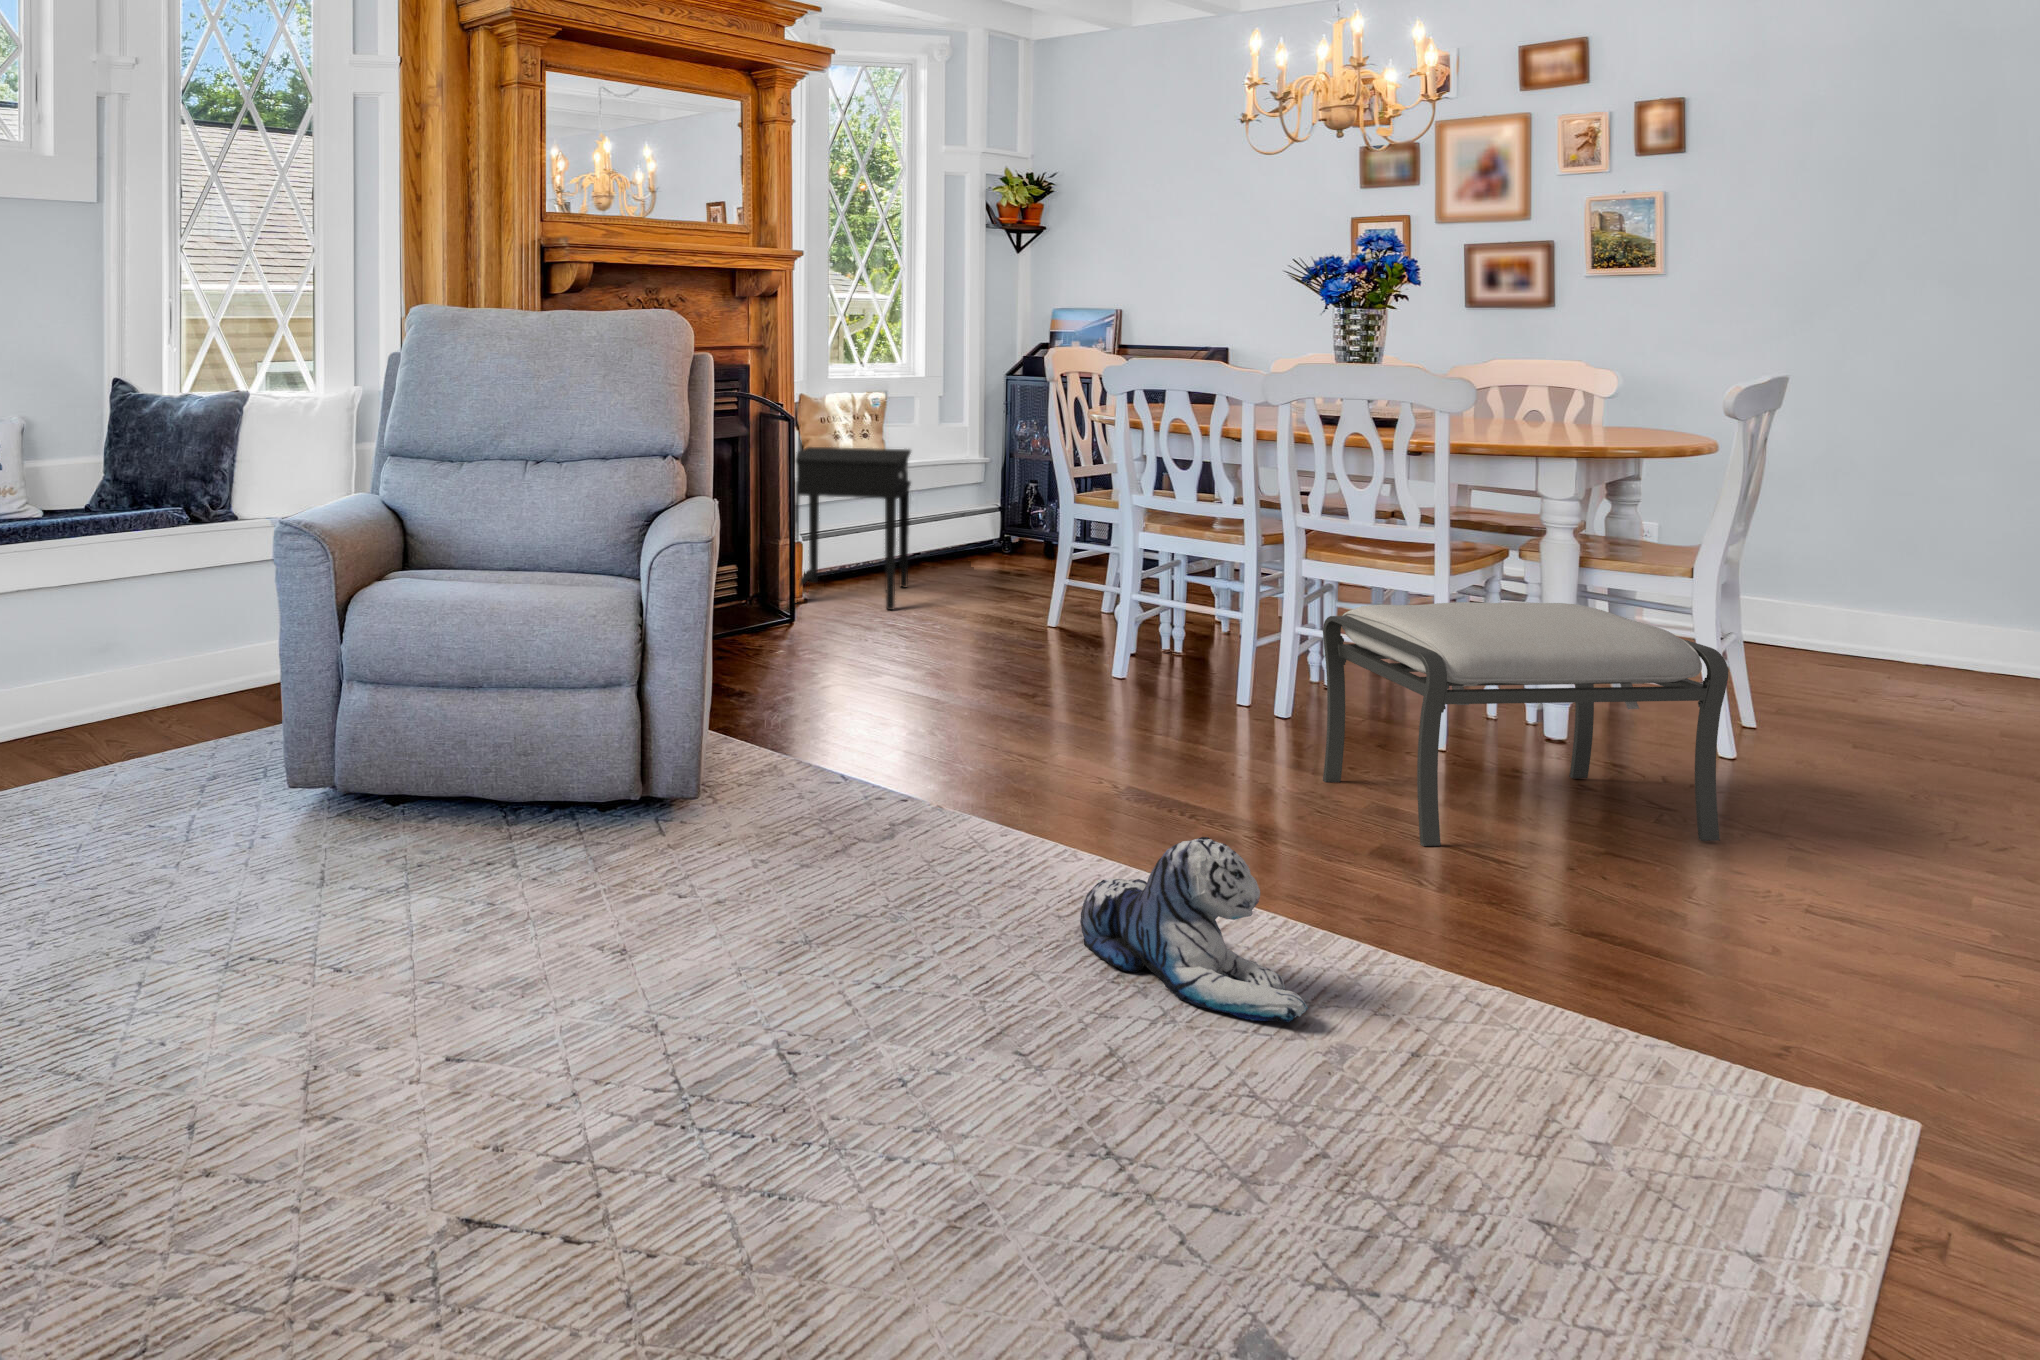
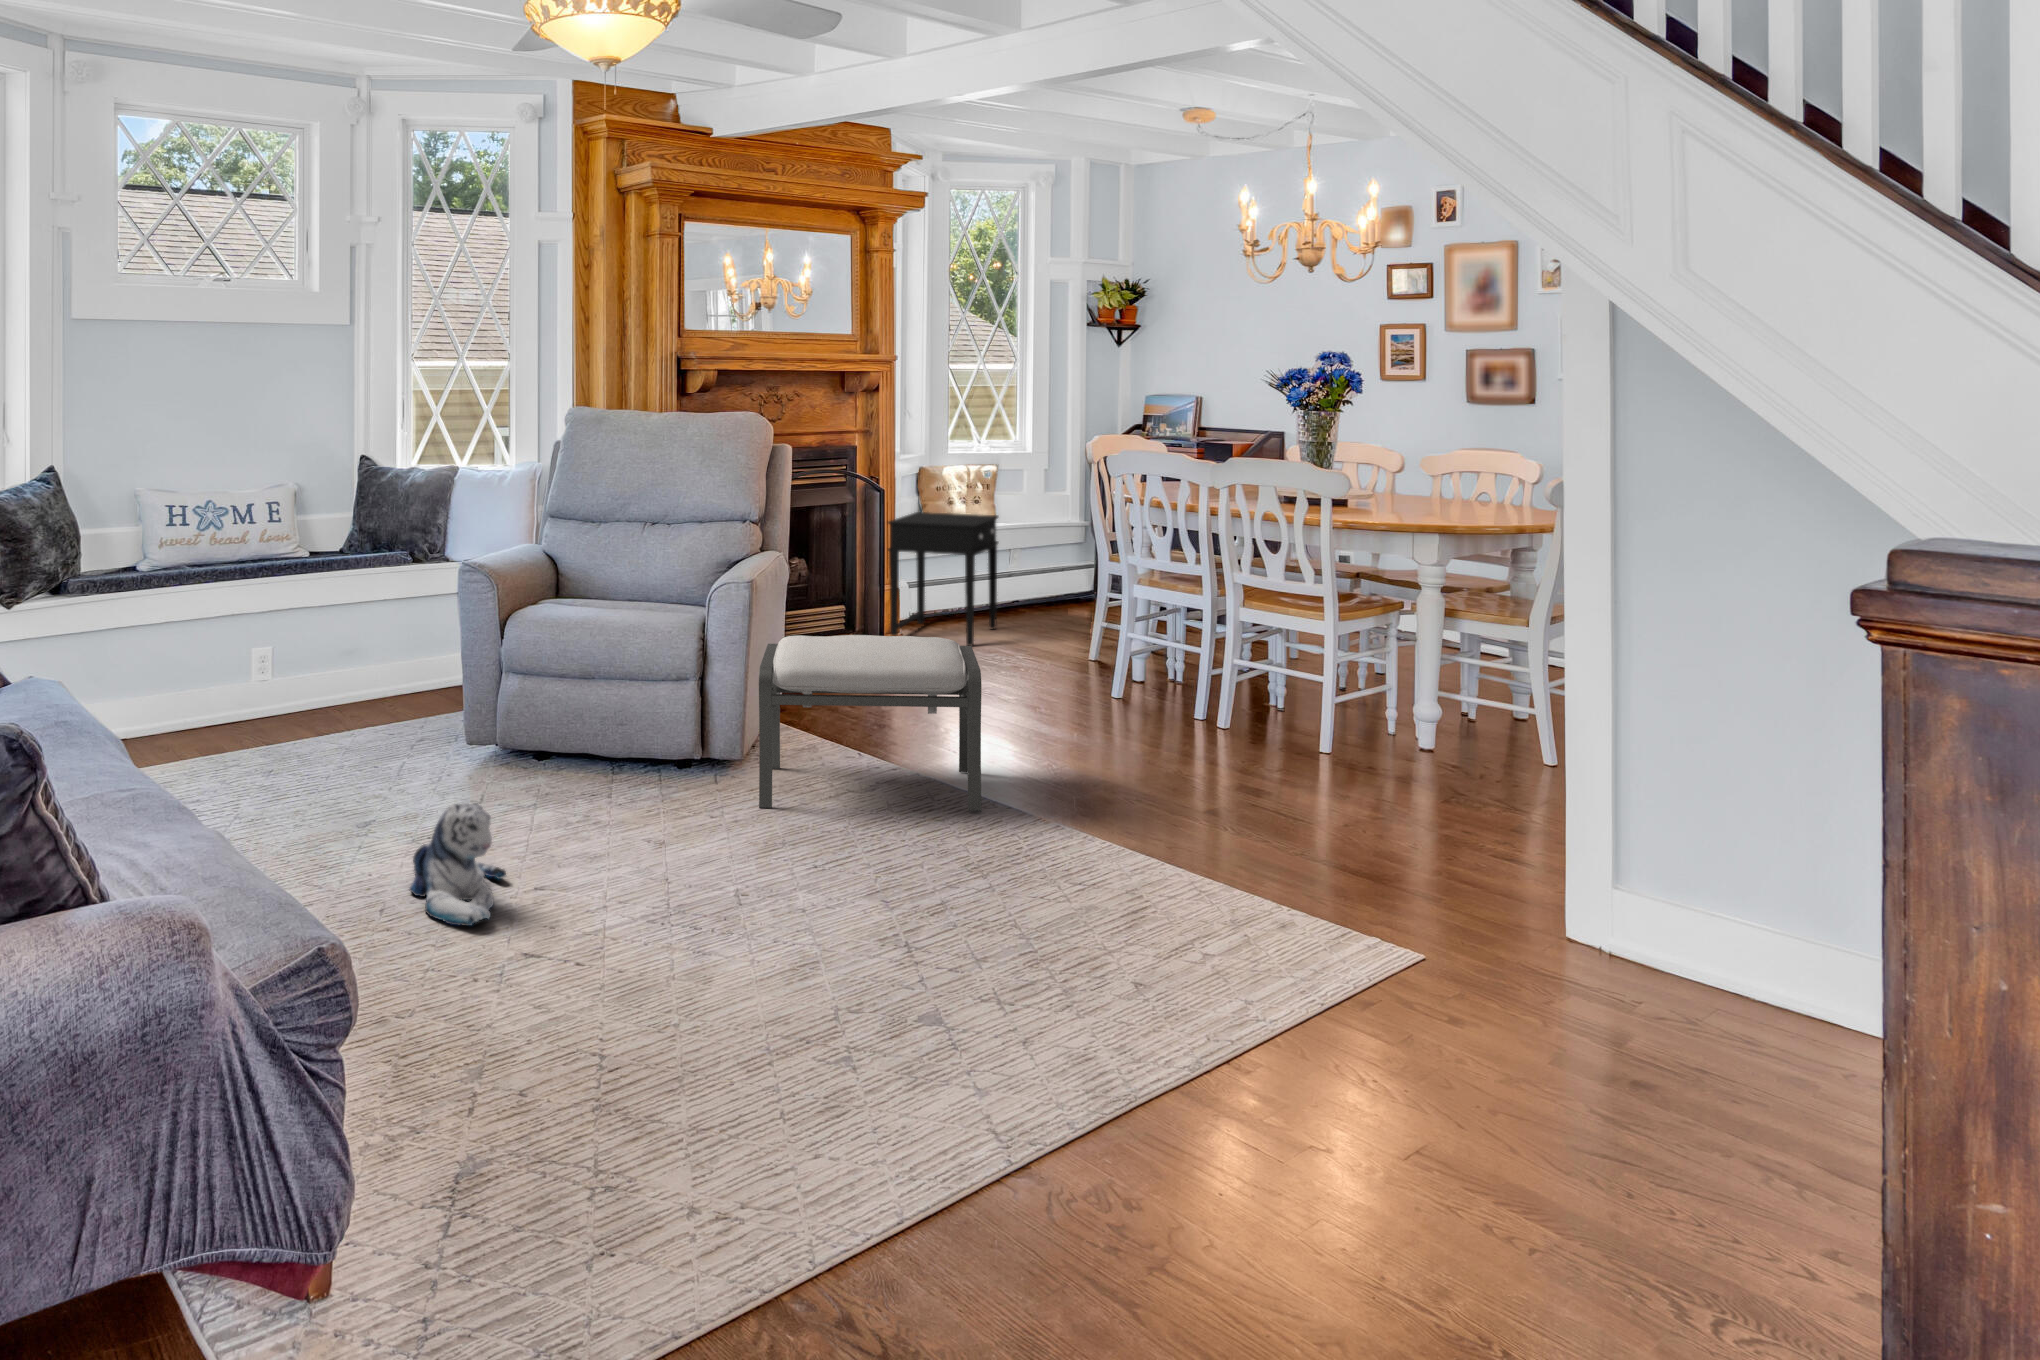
ottoman: present [1323,602,1728,846] -> present [759,635,982,812]
plush toy: present [1080,837,1308,1022] -> present [409,803,506,926]

